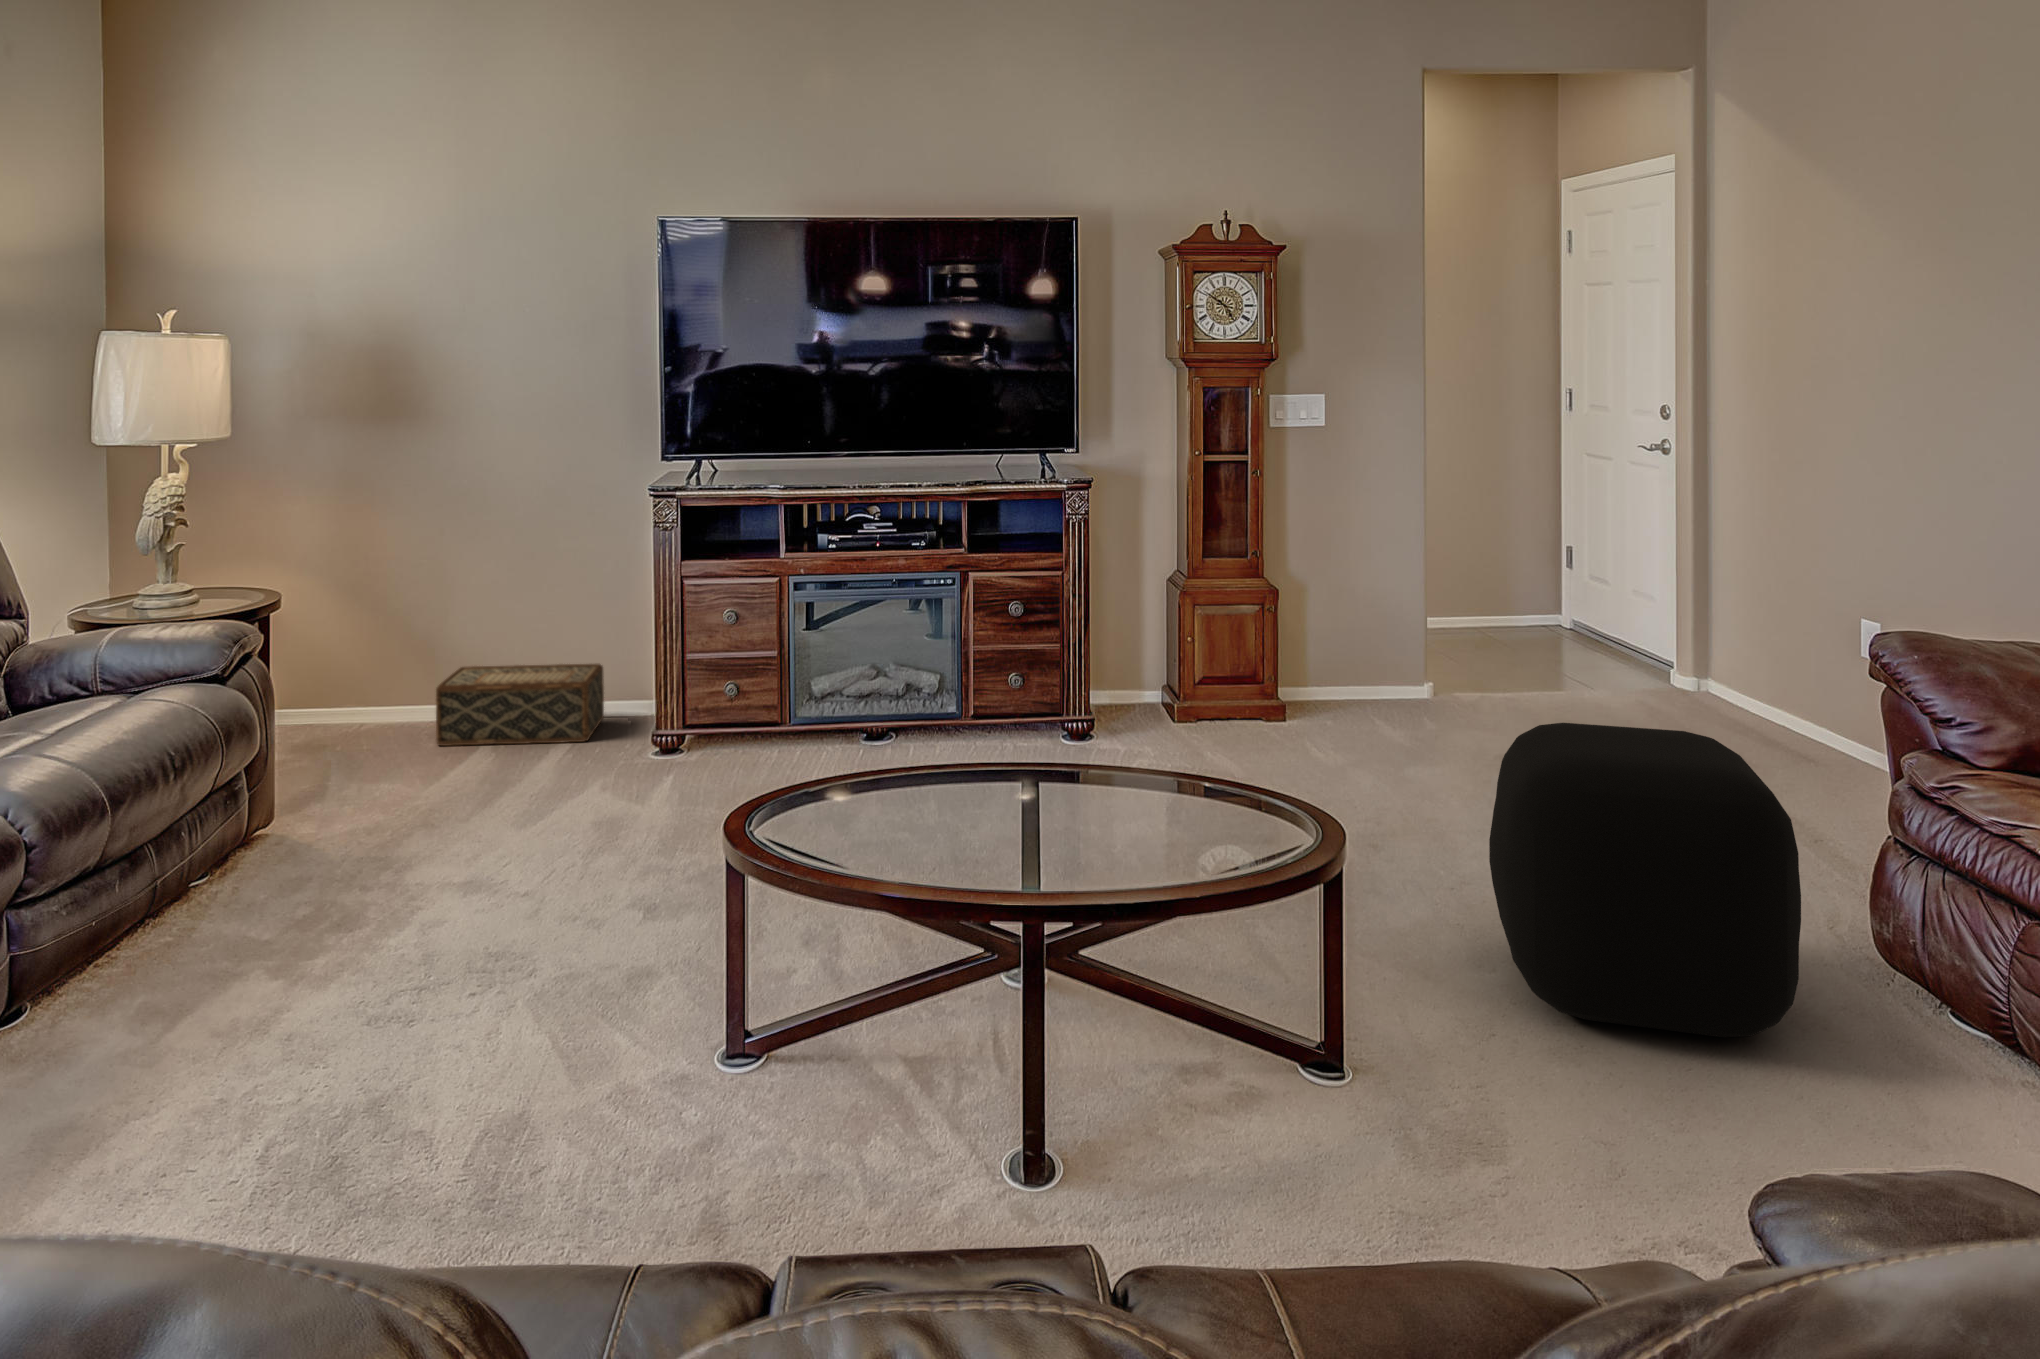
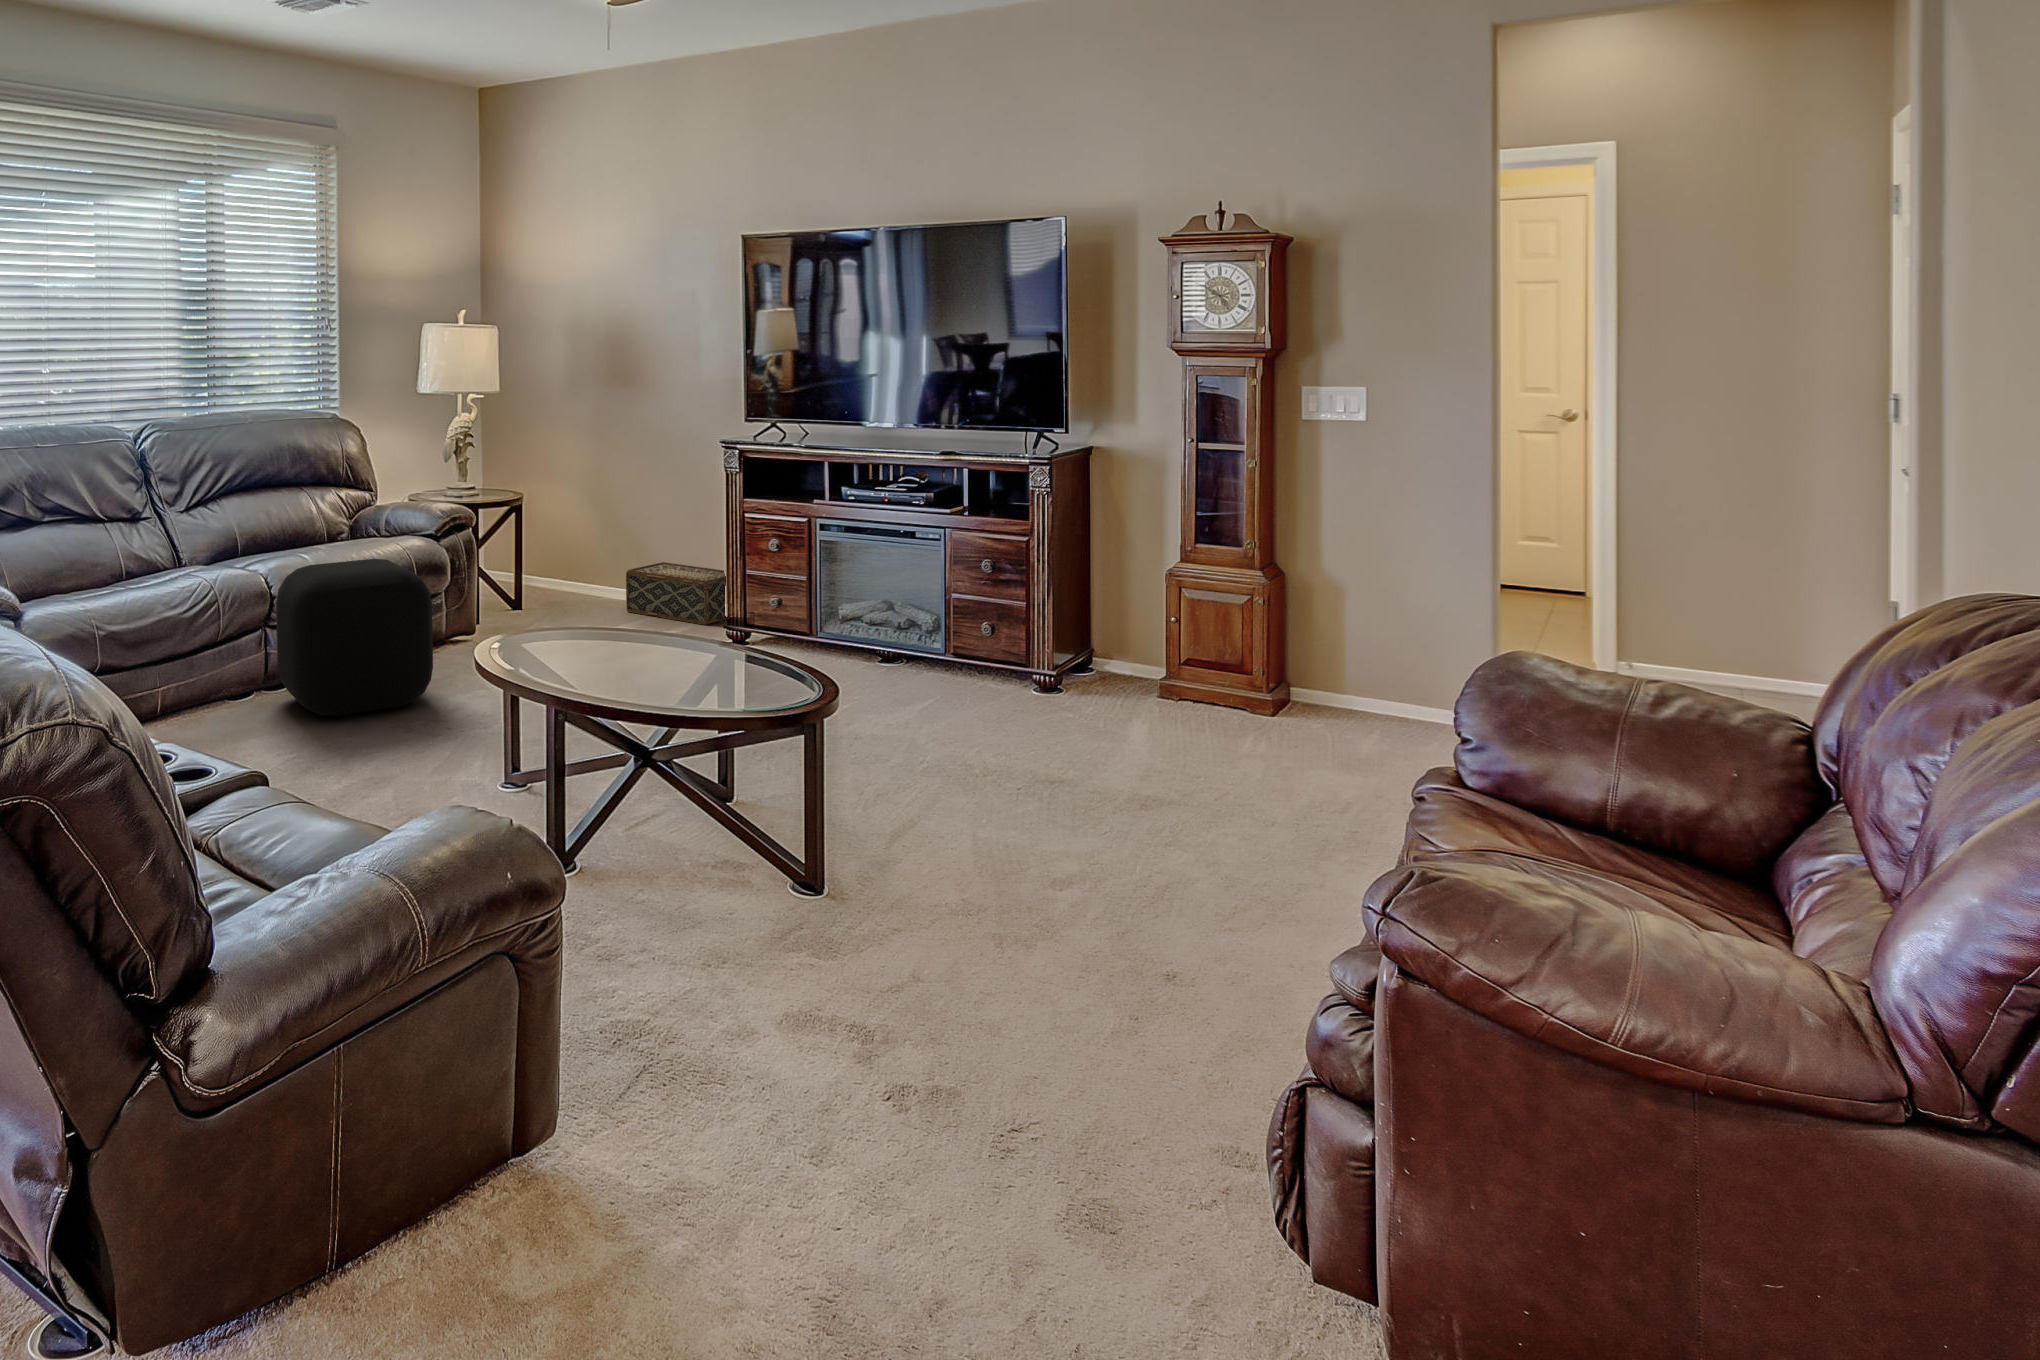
ottoman: present [1489,723,1801,1037] -> present [276,559,433,716]

